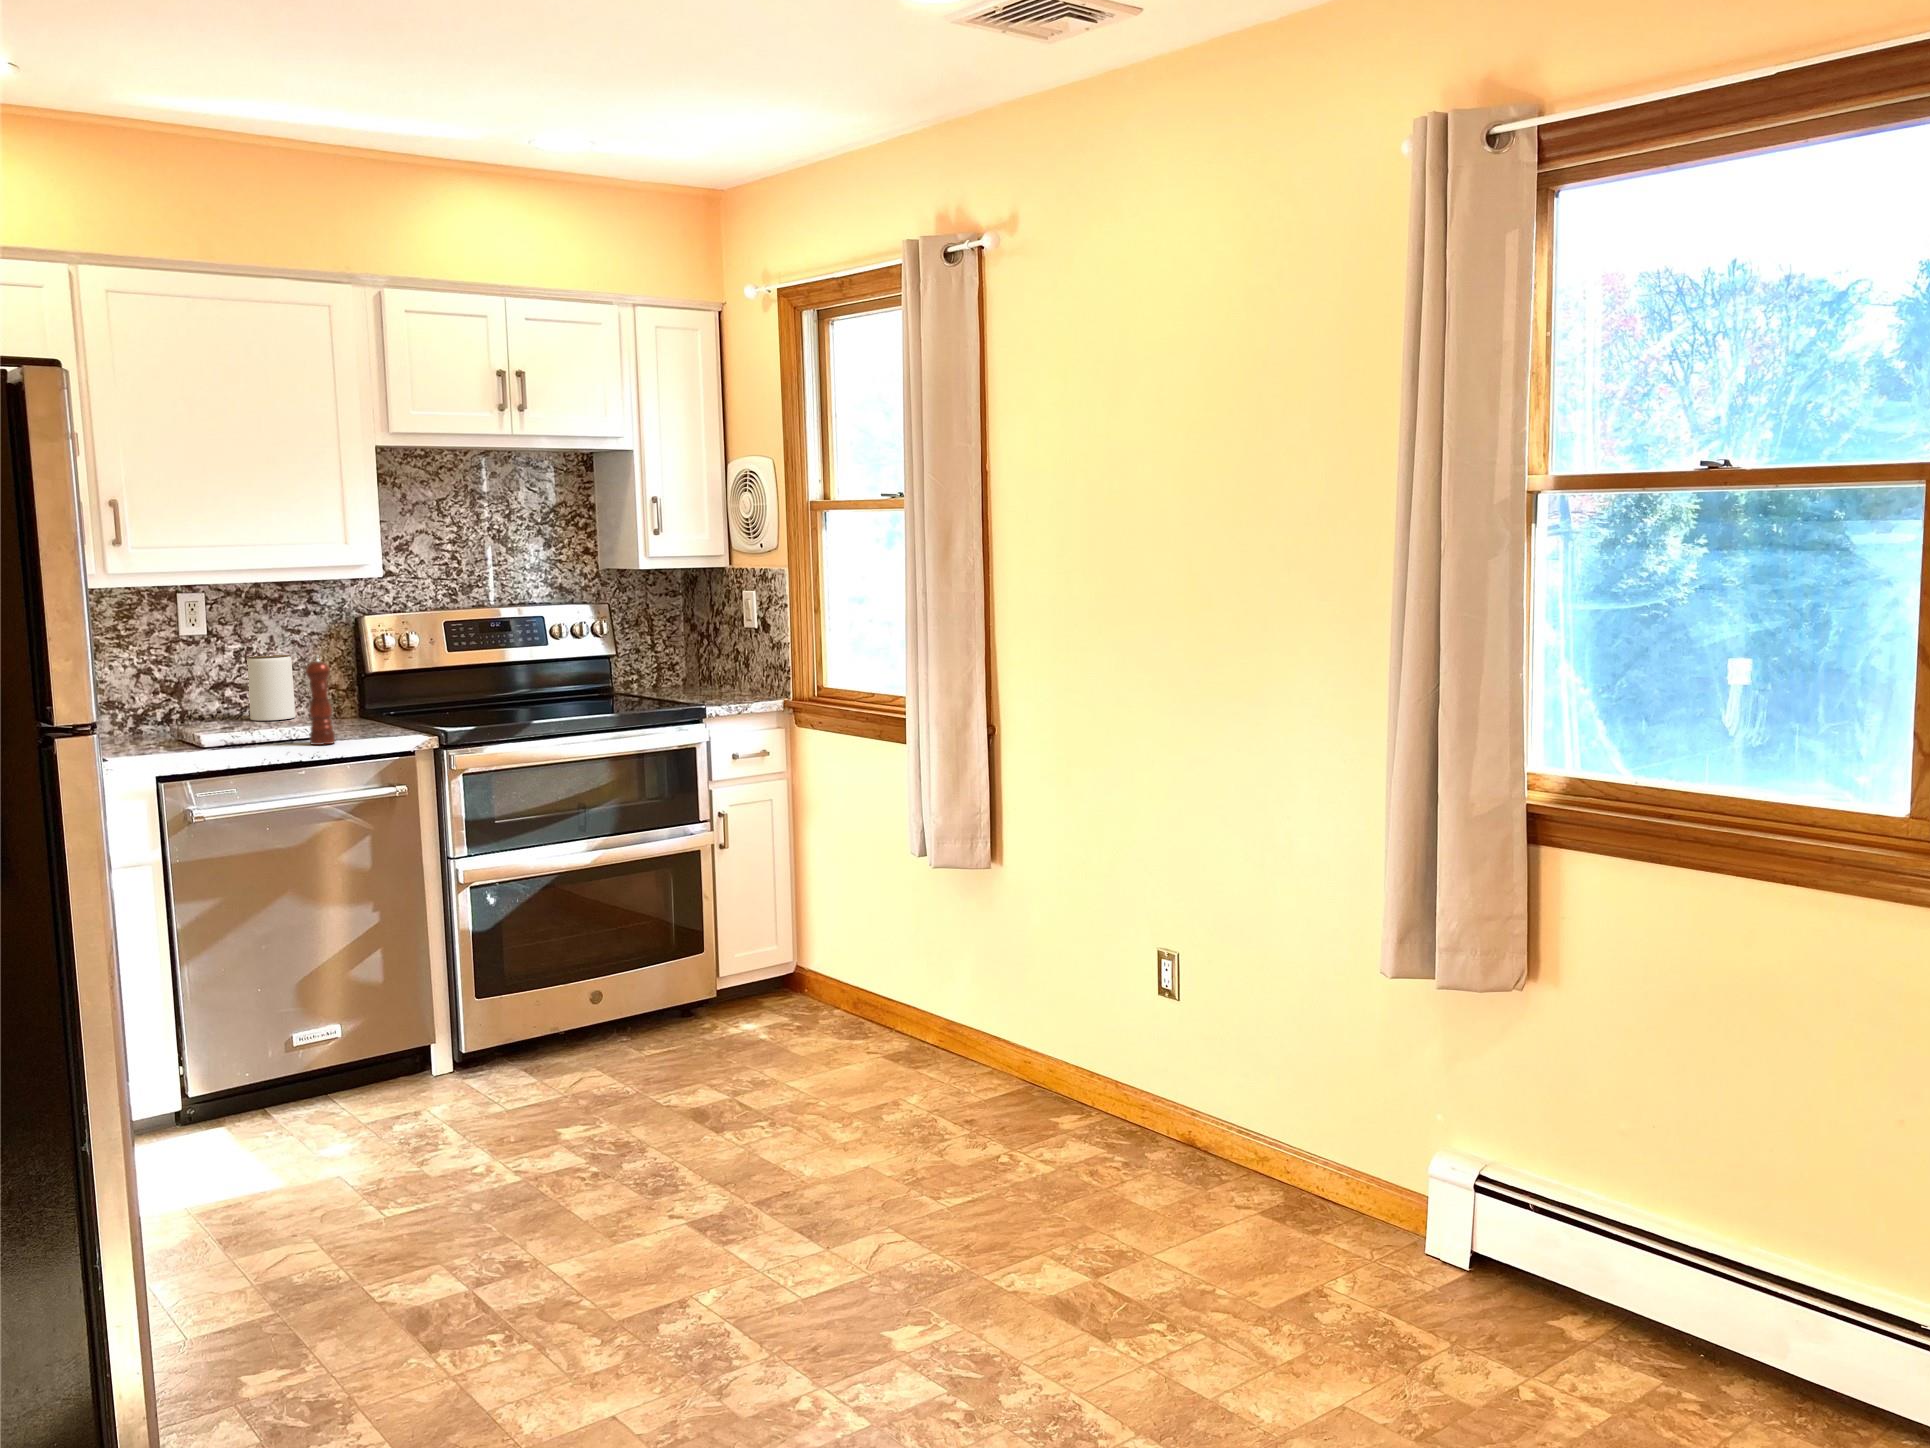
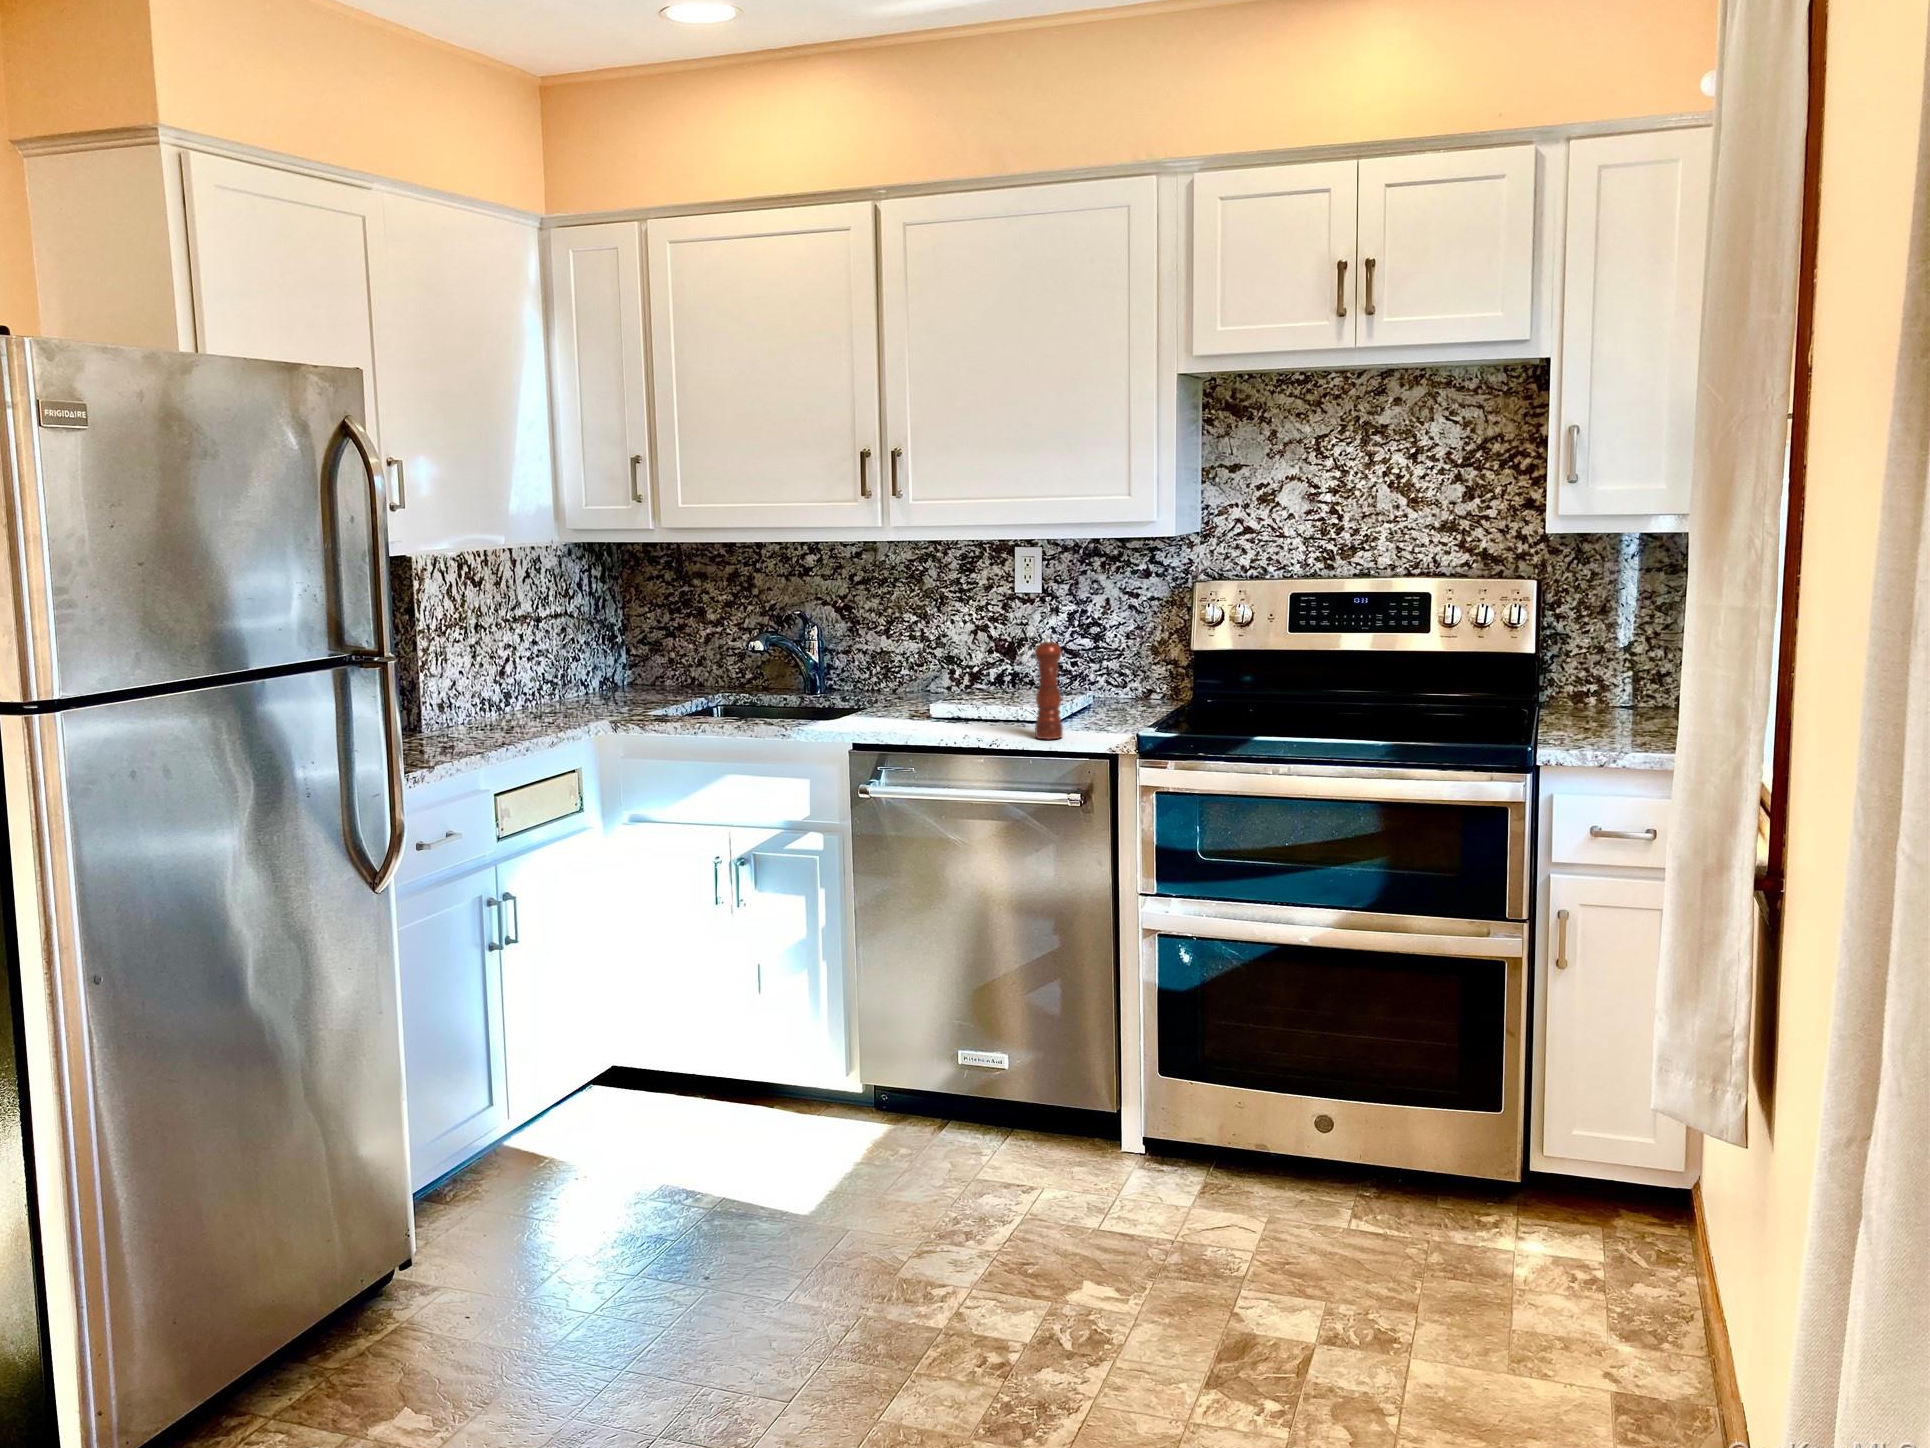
jar: present [246,655,296,721] -> none [1082,618,1129,694]

